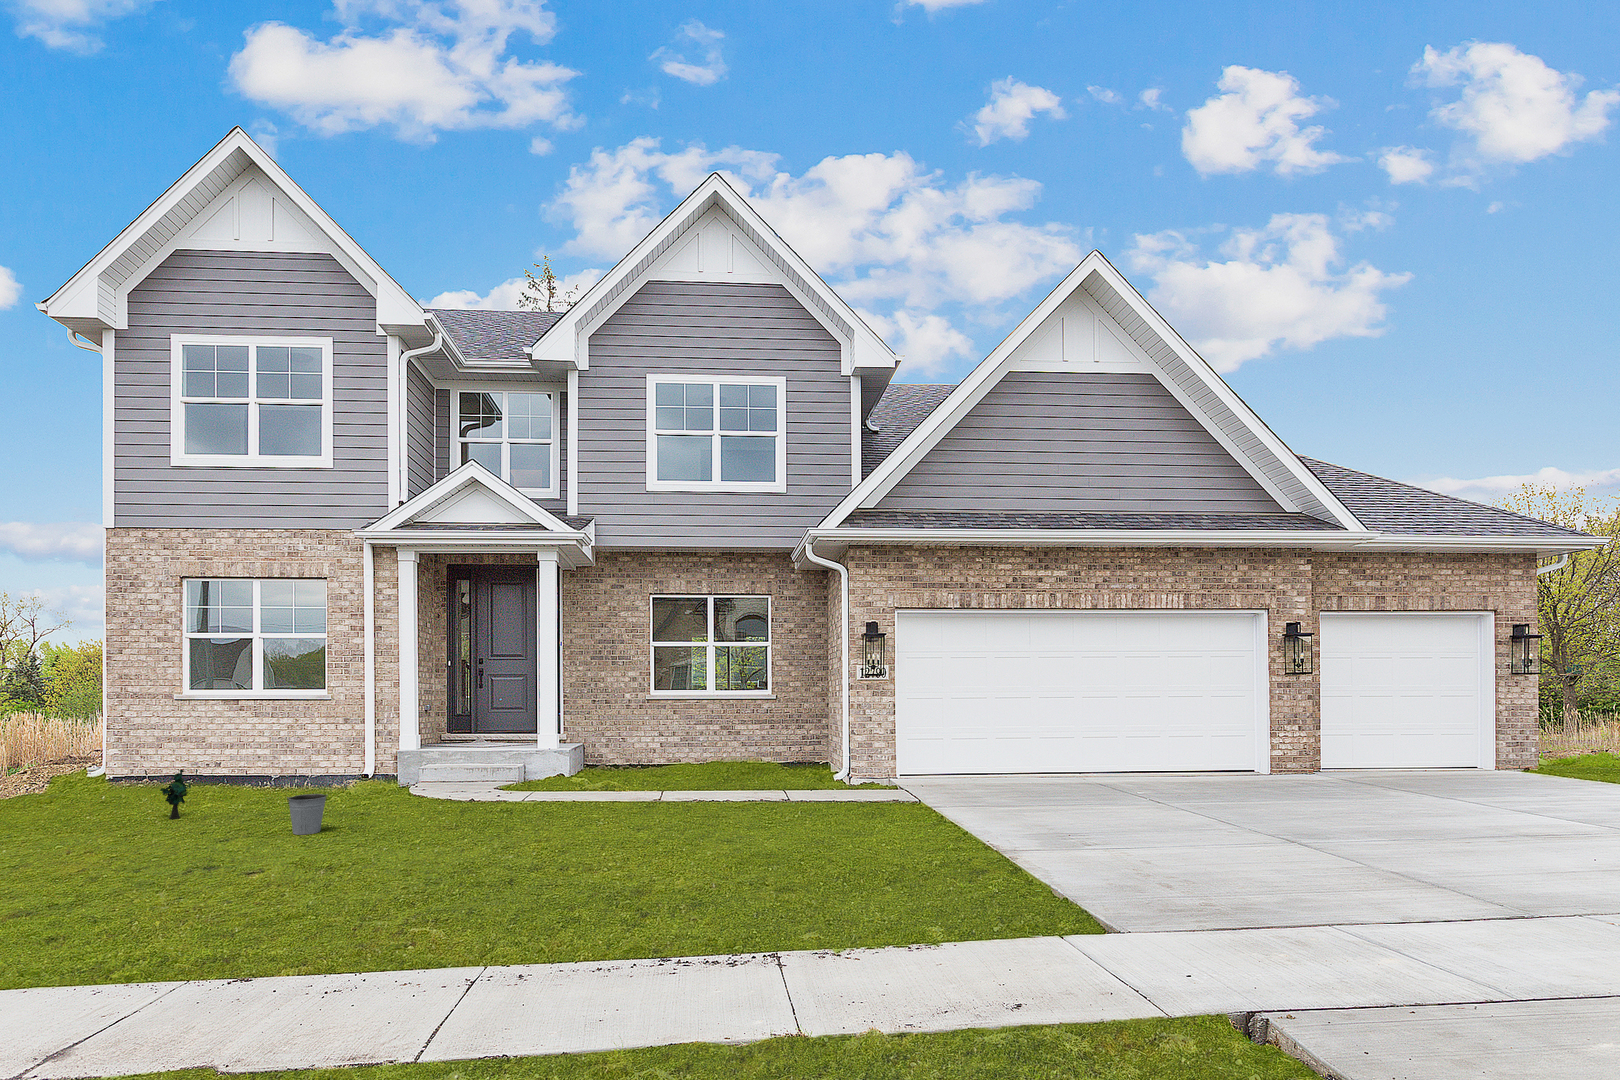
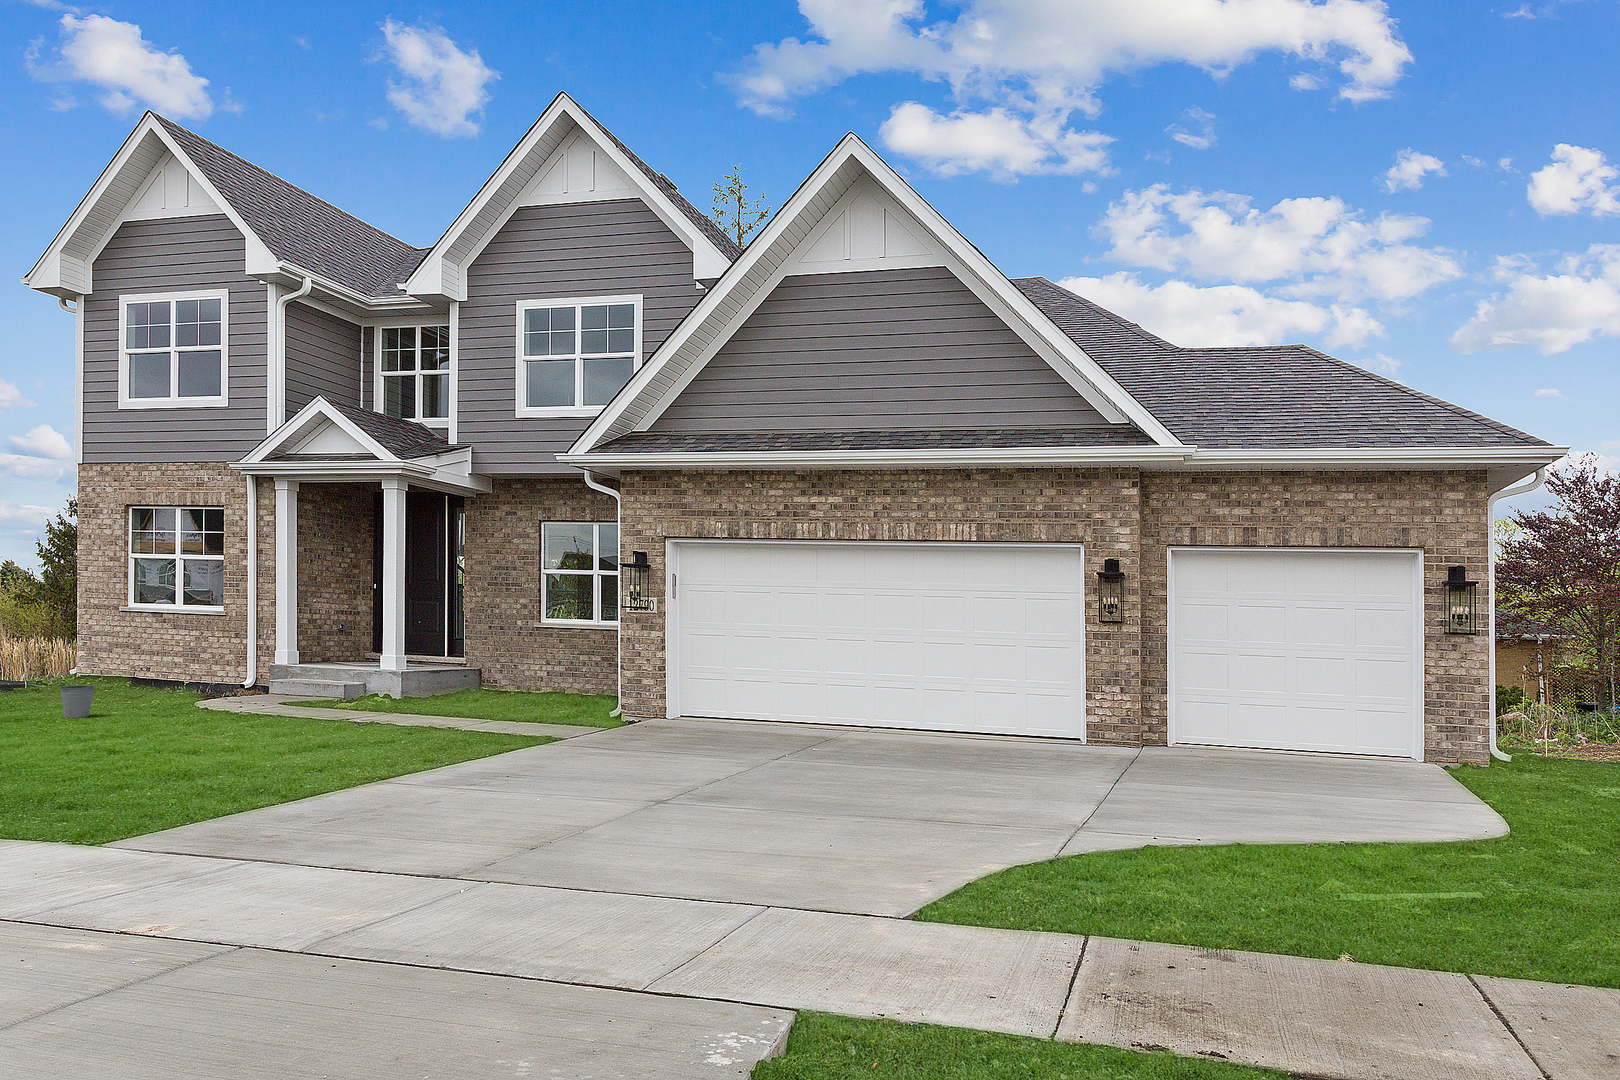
decorative plant: present [160,770,191,819] -> none [28,663,55,704]

